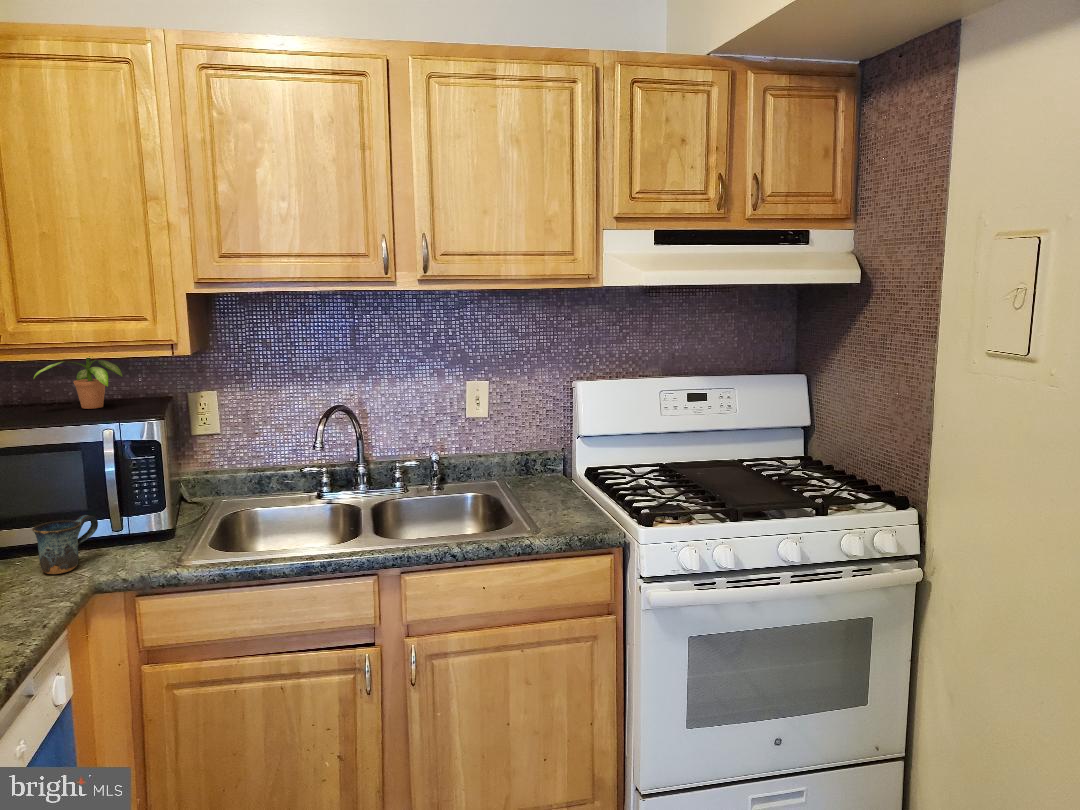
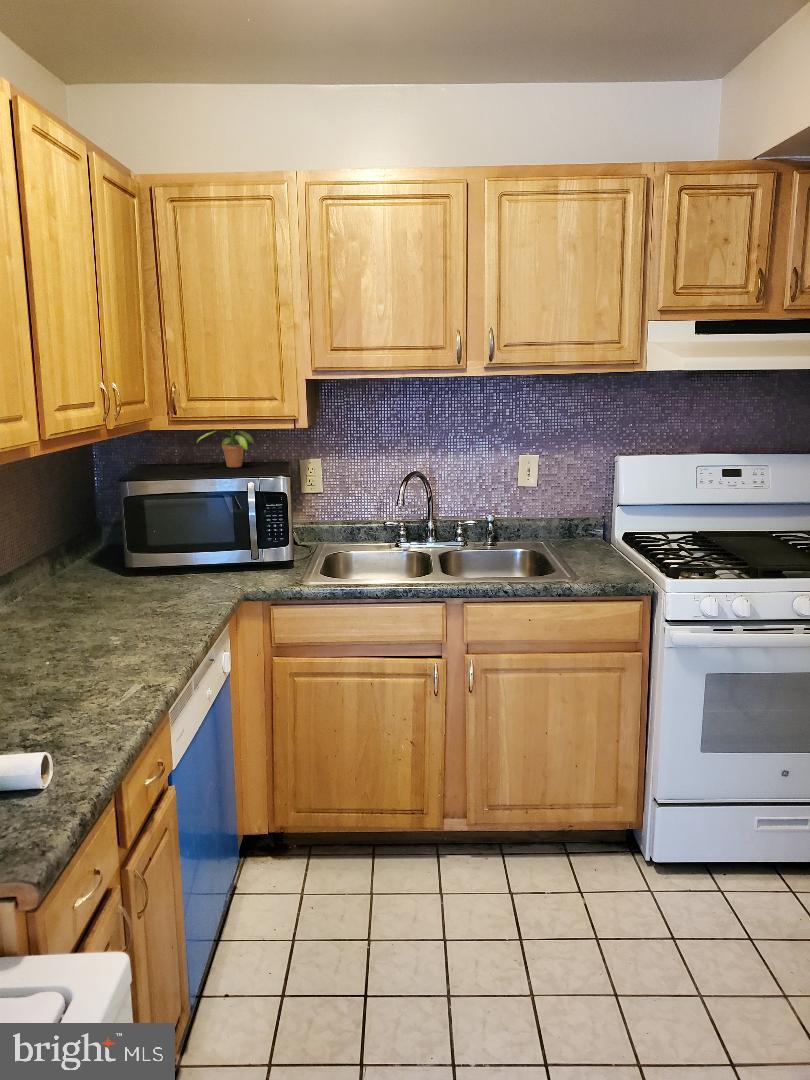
mug: present [32,515,98,574] -> none [202,544,243,585]

